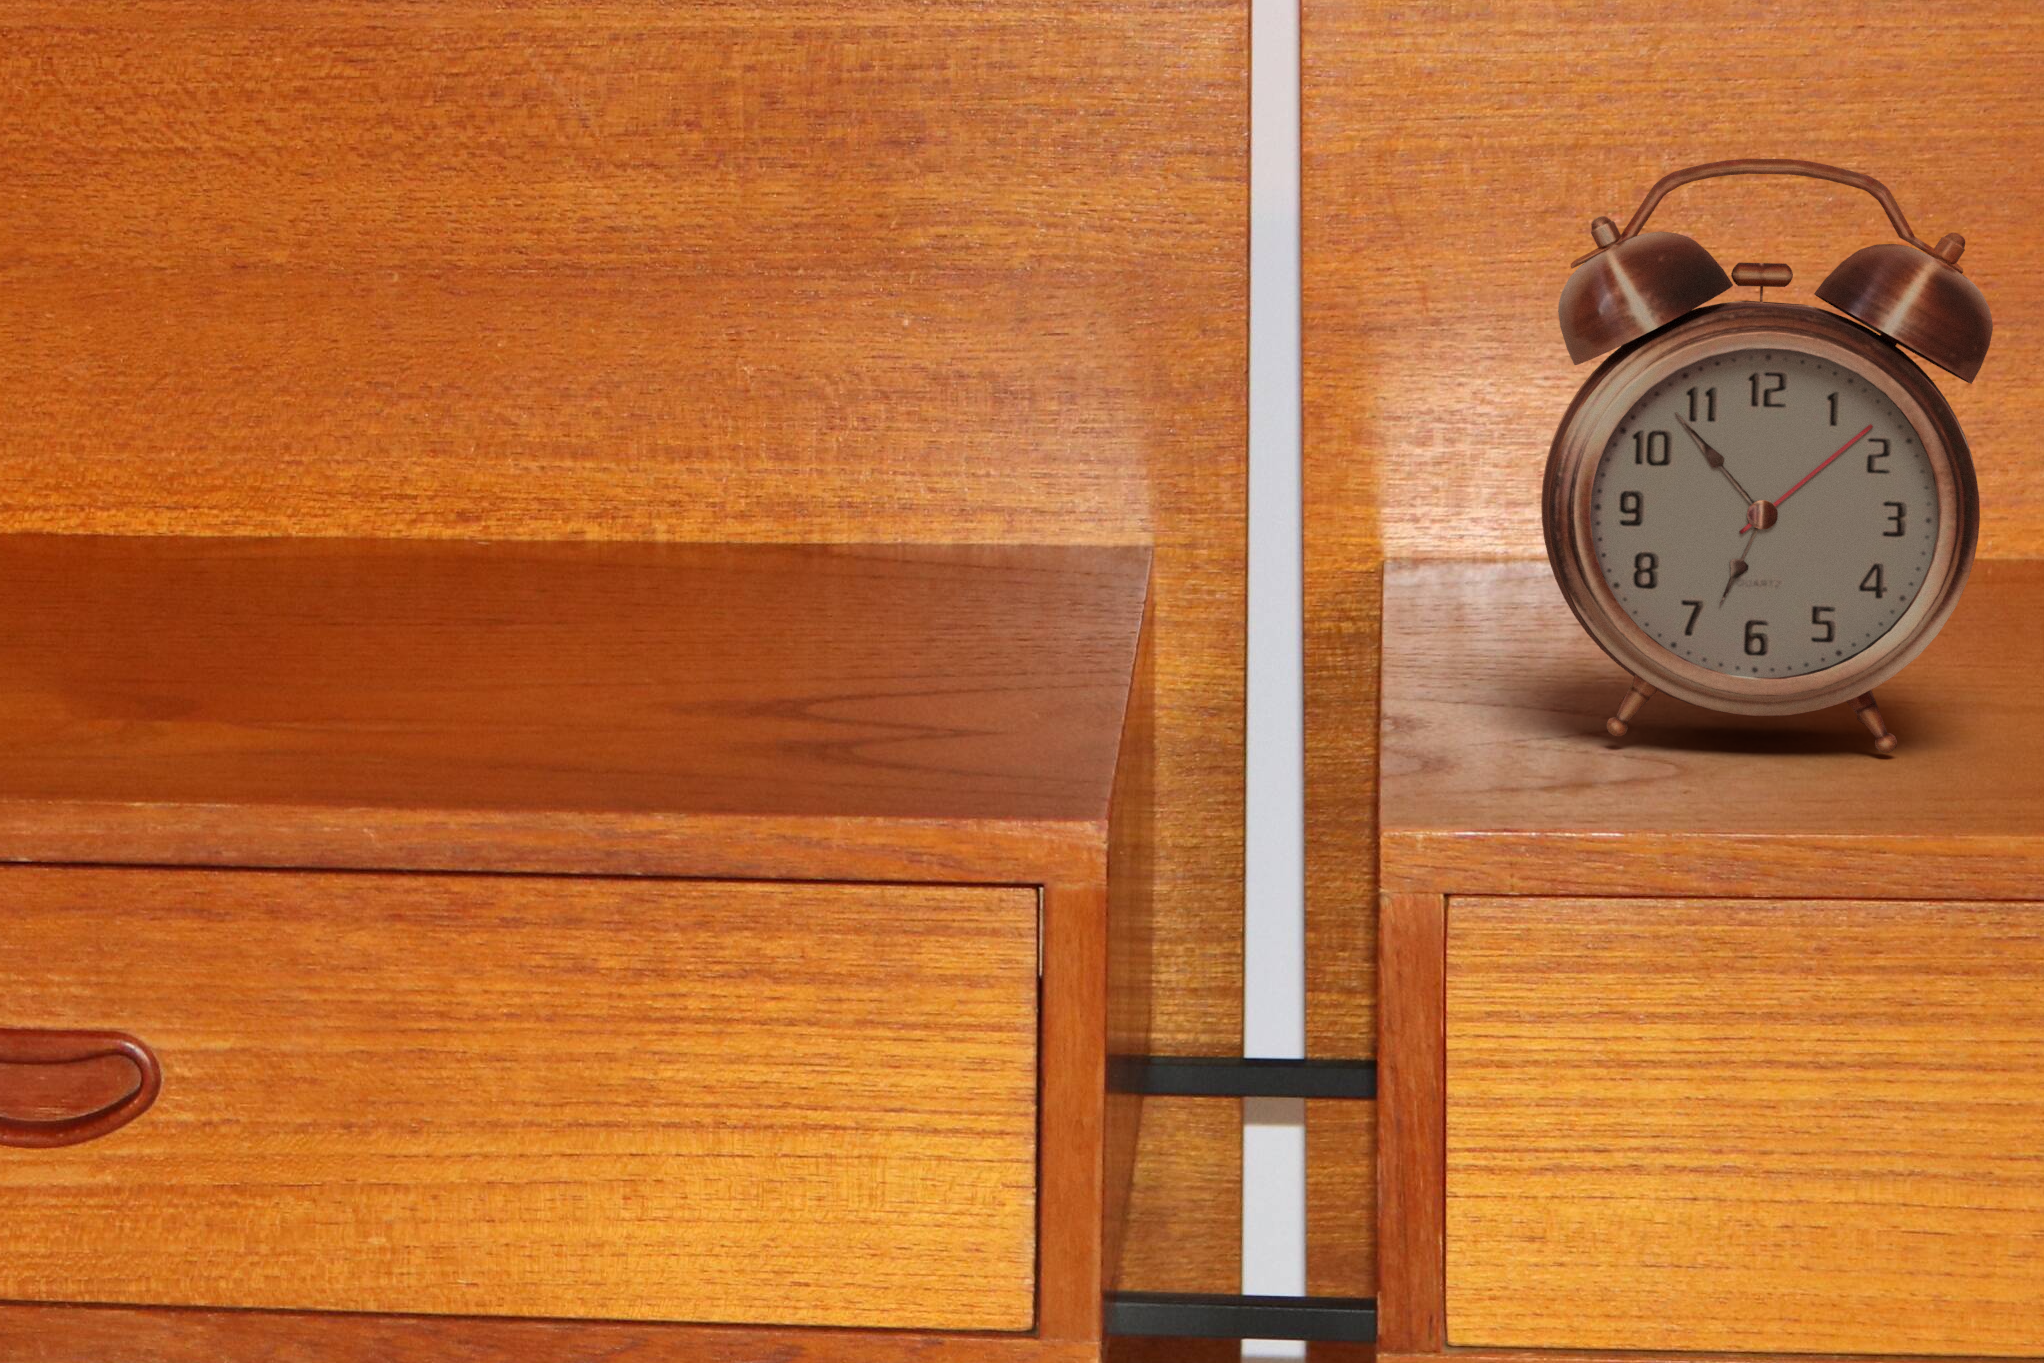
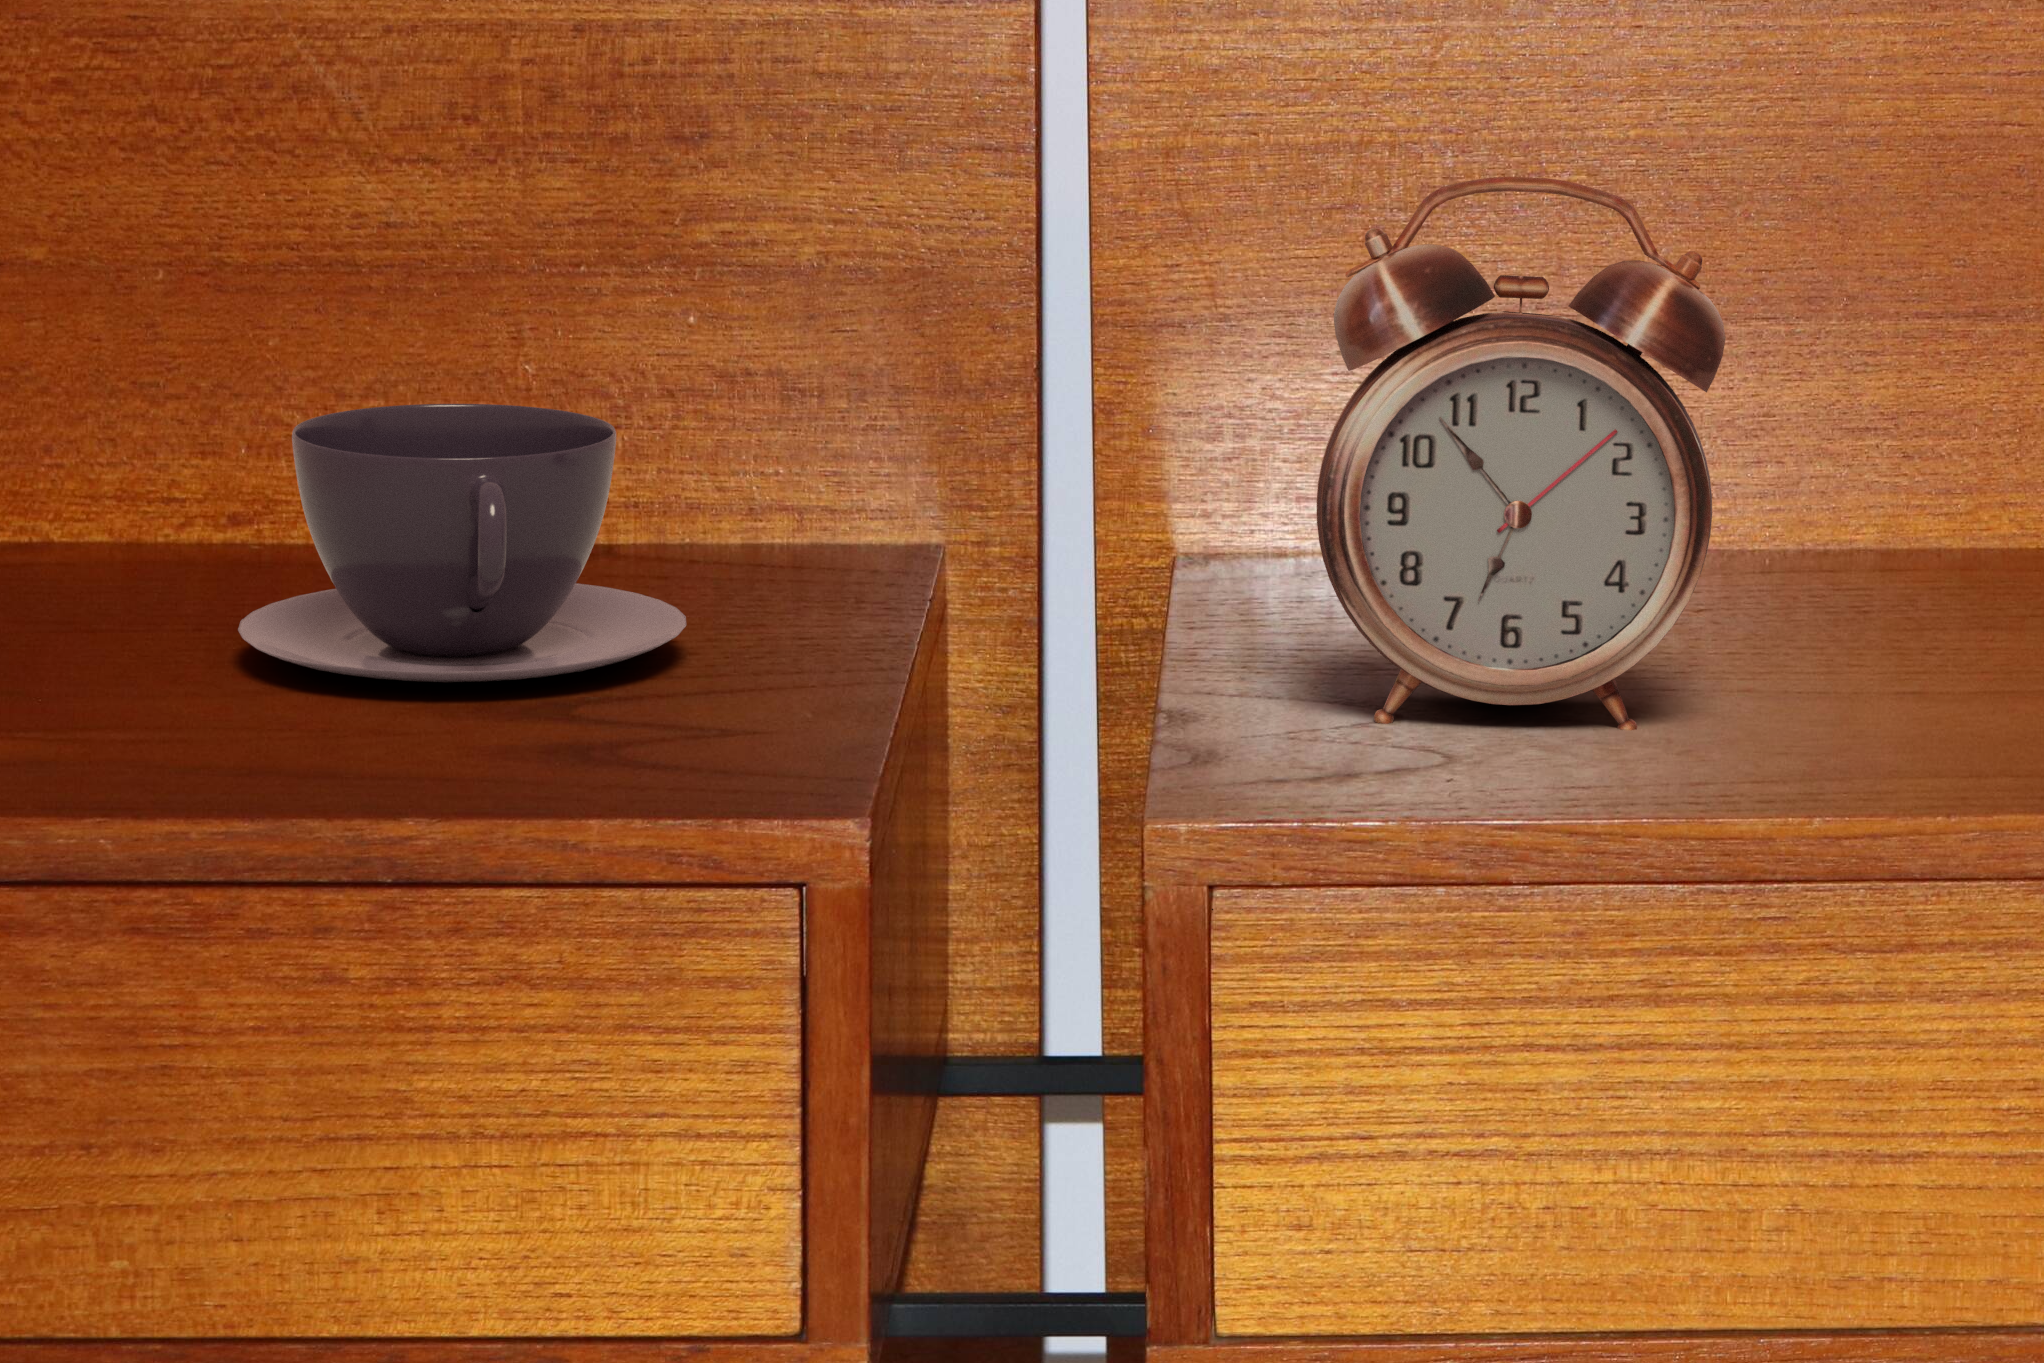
teacup: none [502,407,909,671] -> present [238,404,686,682]

